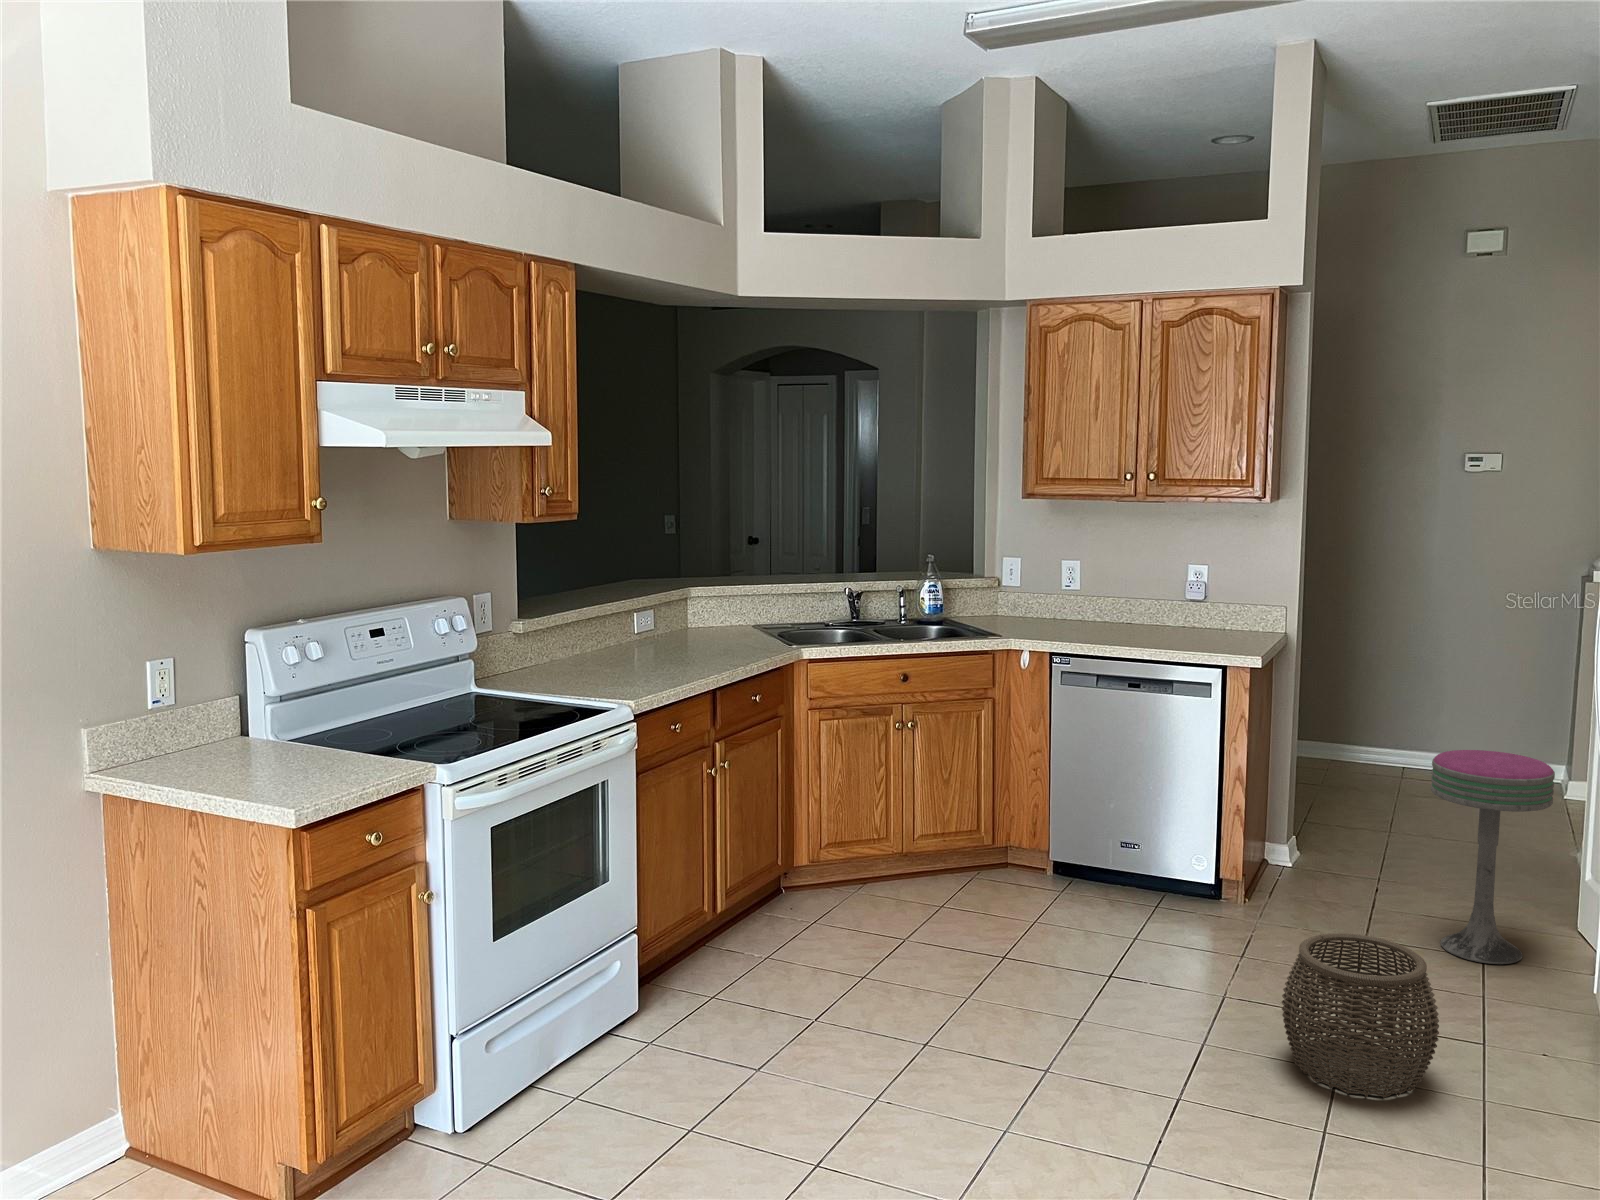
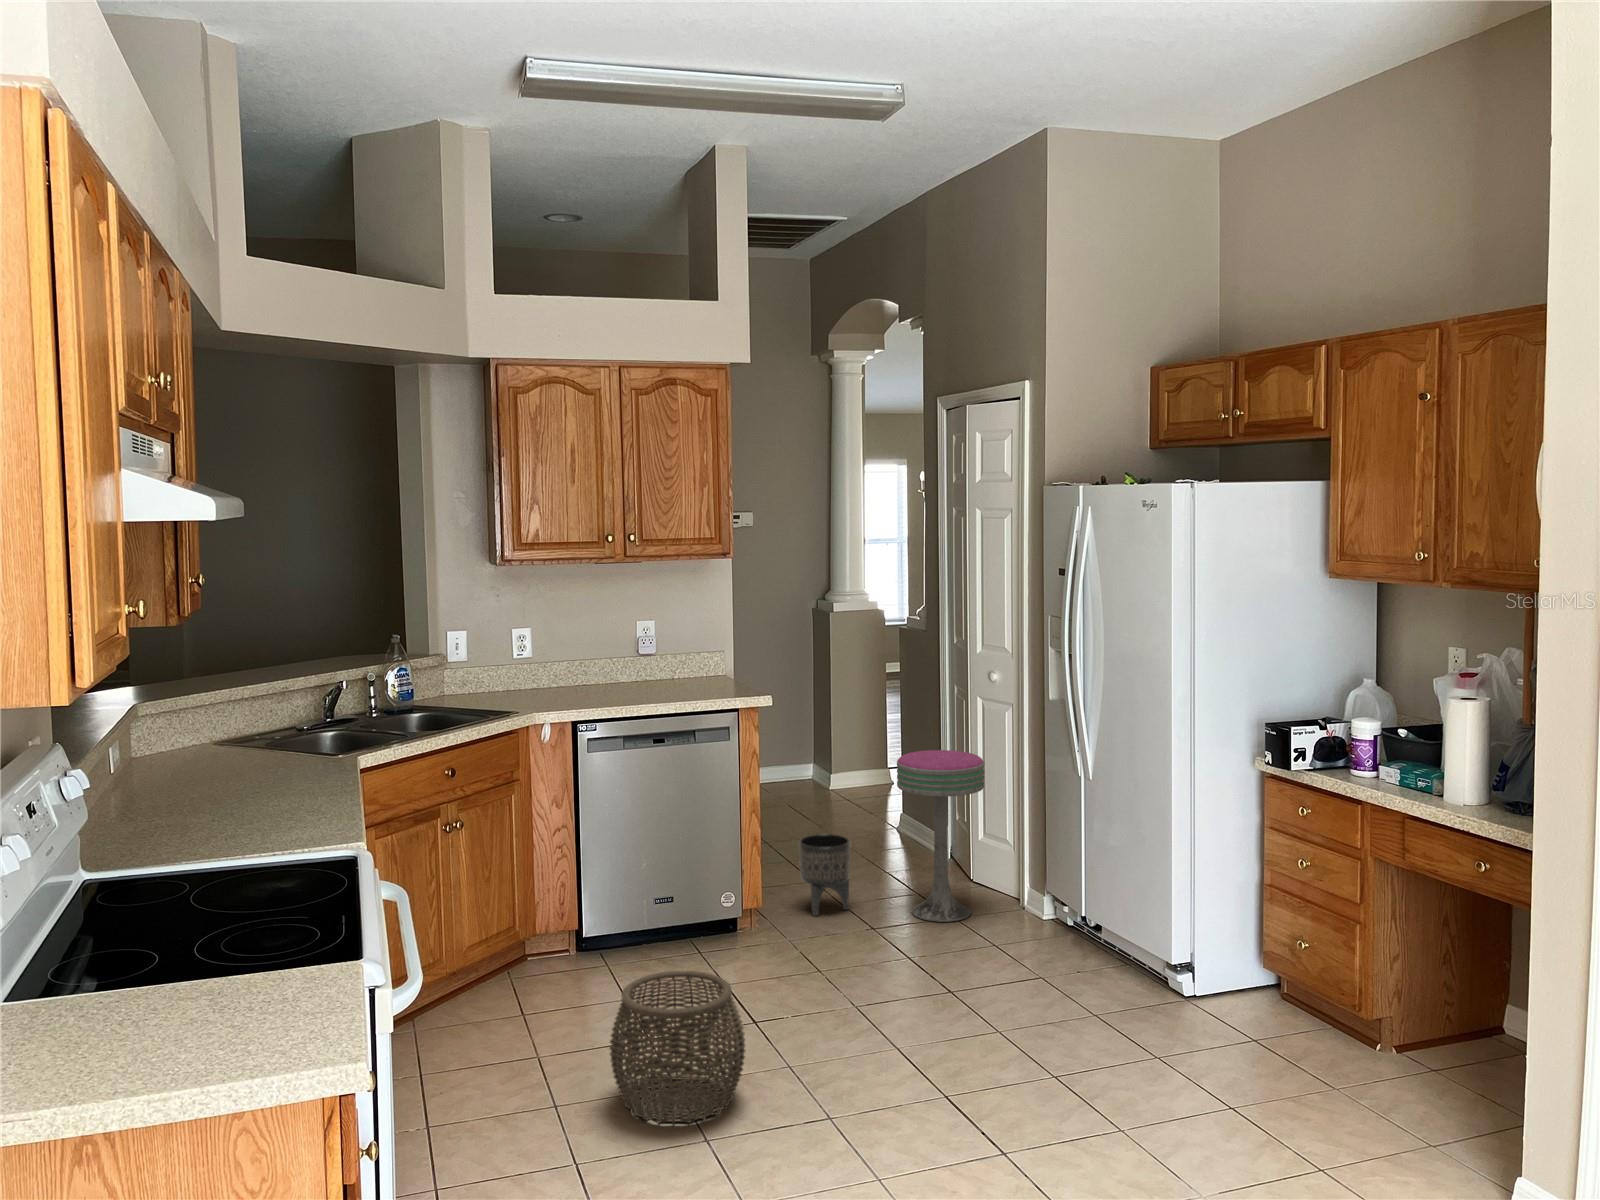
planter: none [1318,822,1383,915] -> present [799,834,851,916]
woven basket: present [1282,933,1439,1098] -> present [610,971,745,1124]

